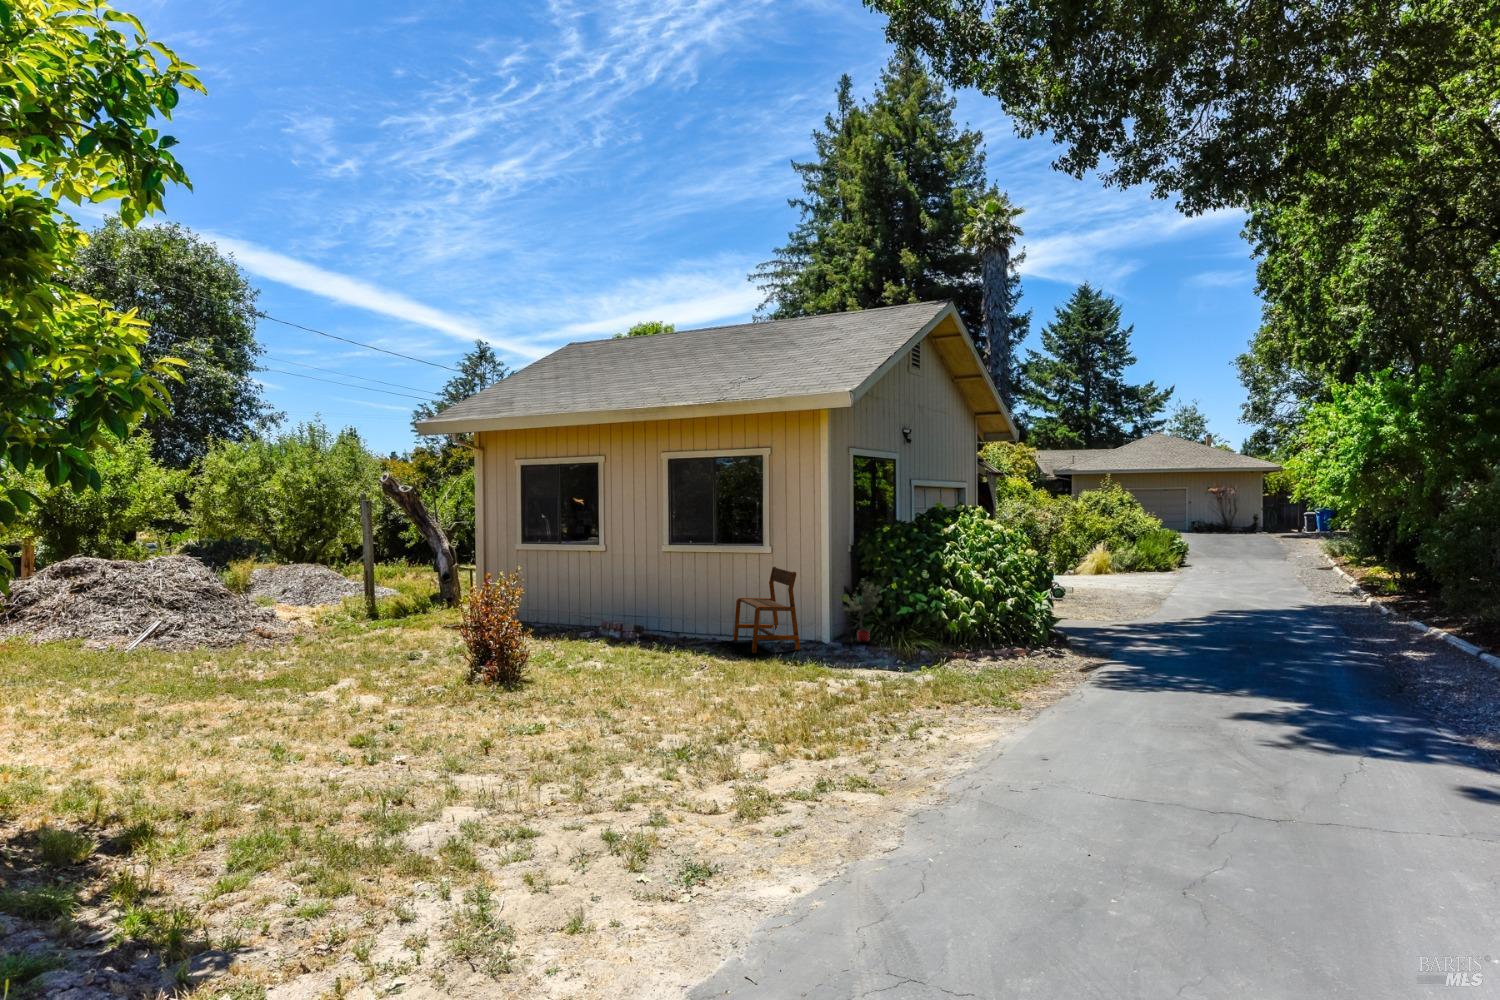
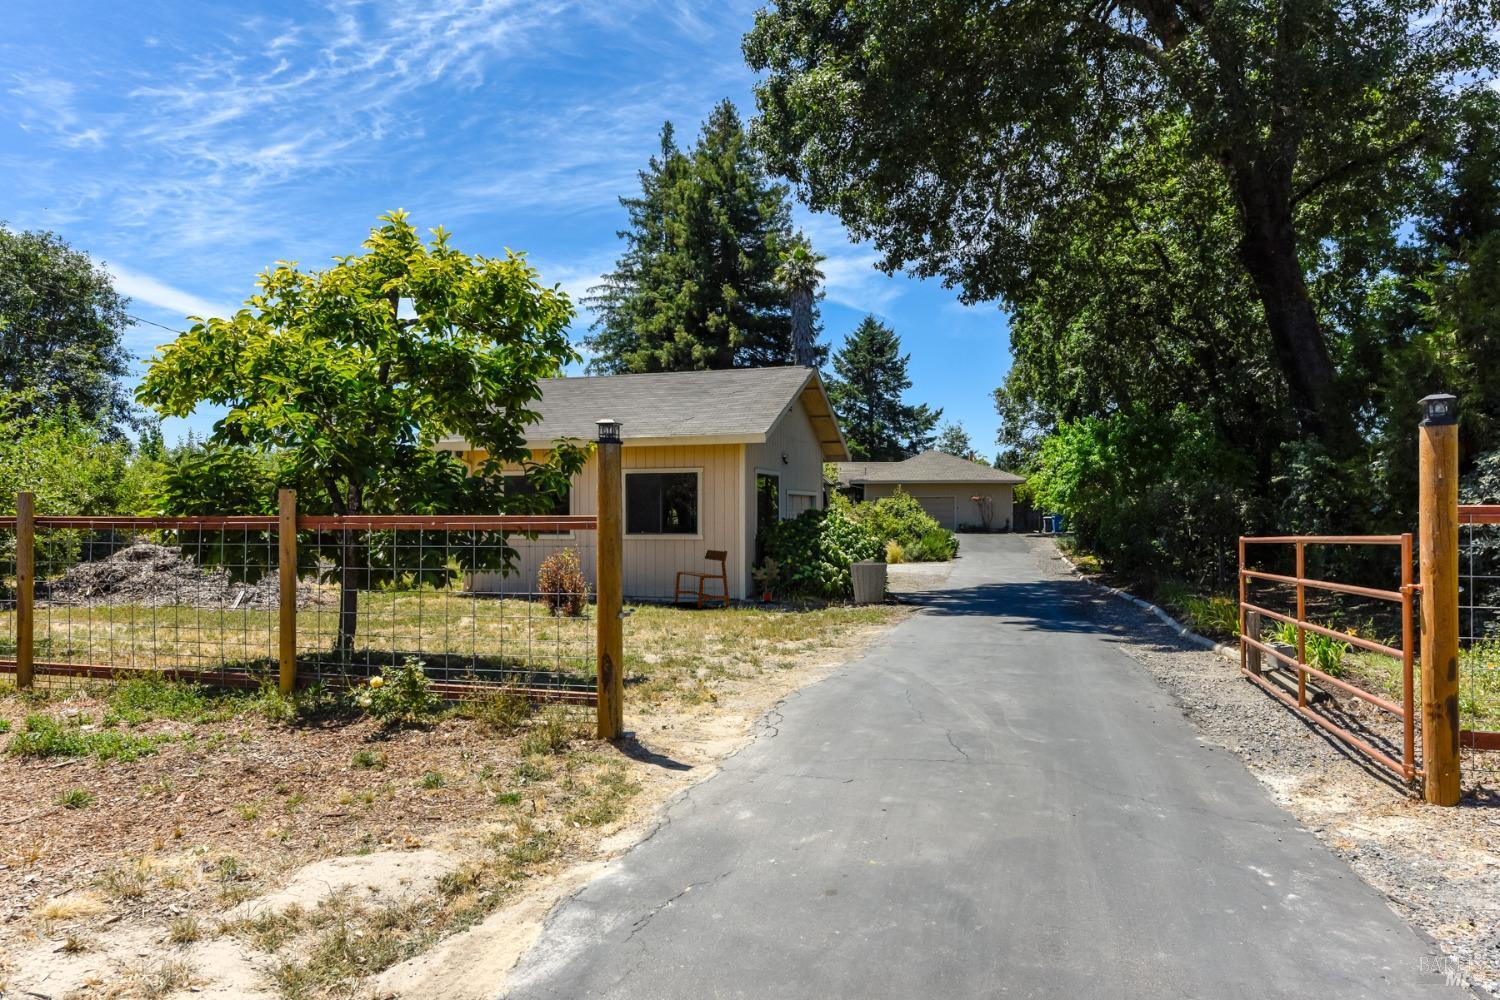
trash can: none [985,584,1042,649] -> present [850,559,887,602]

